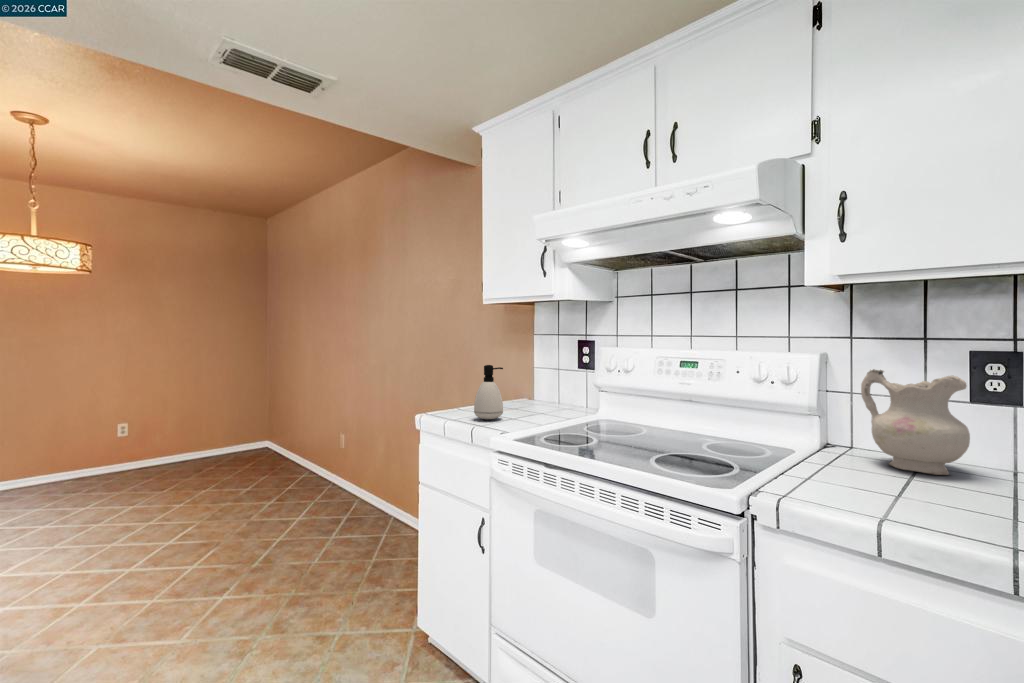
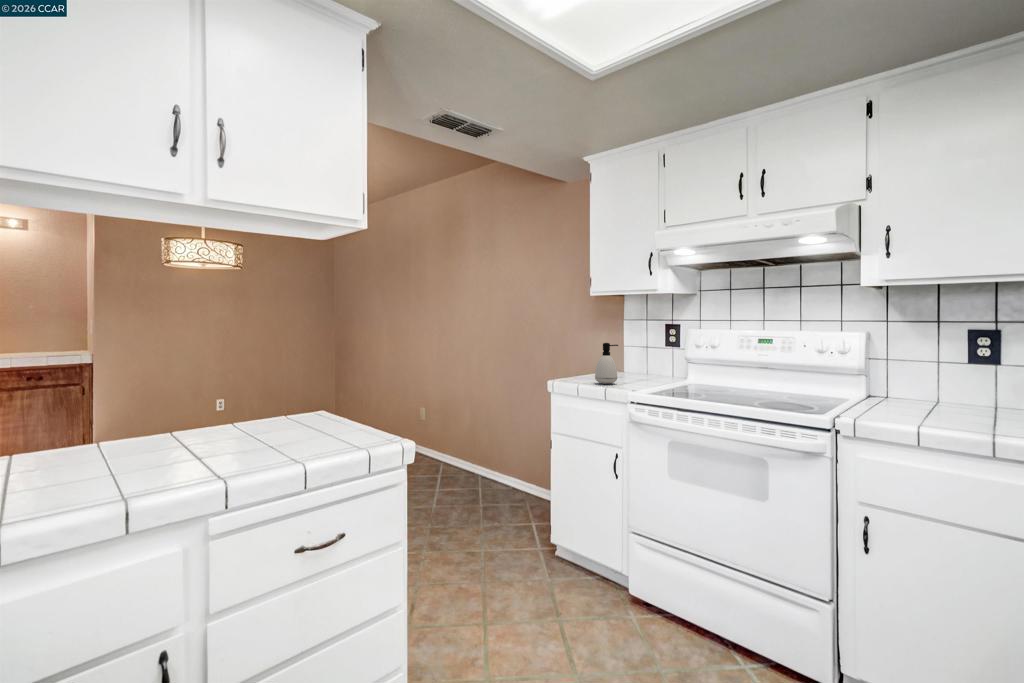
ceramic pitcher: present [861,369,970,475] -> none [896,342,968,409]

